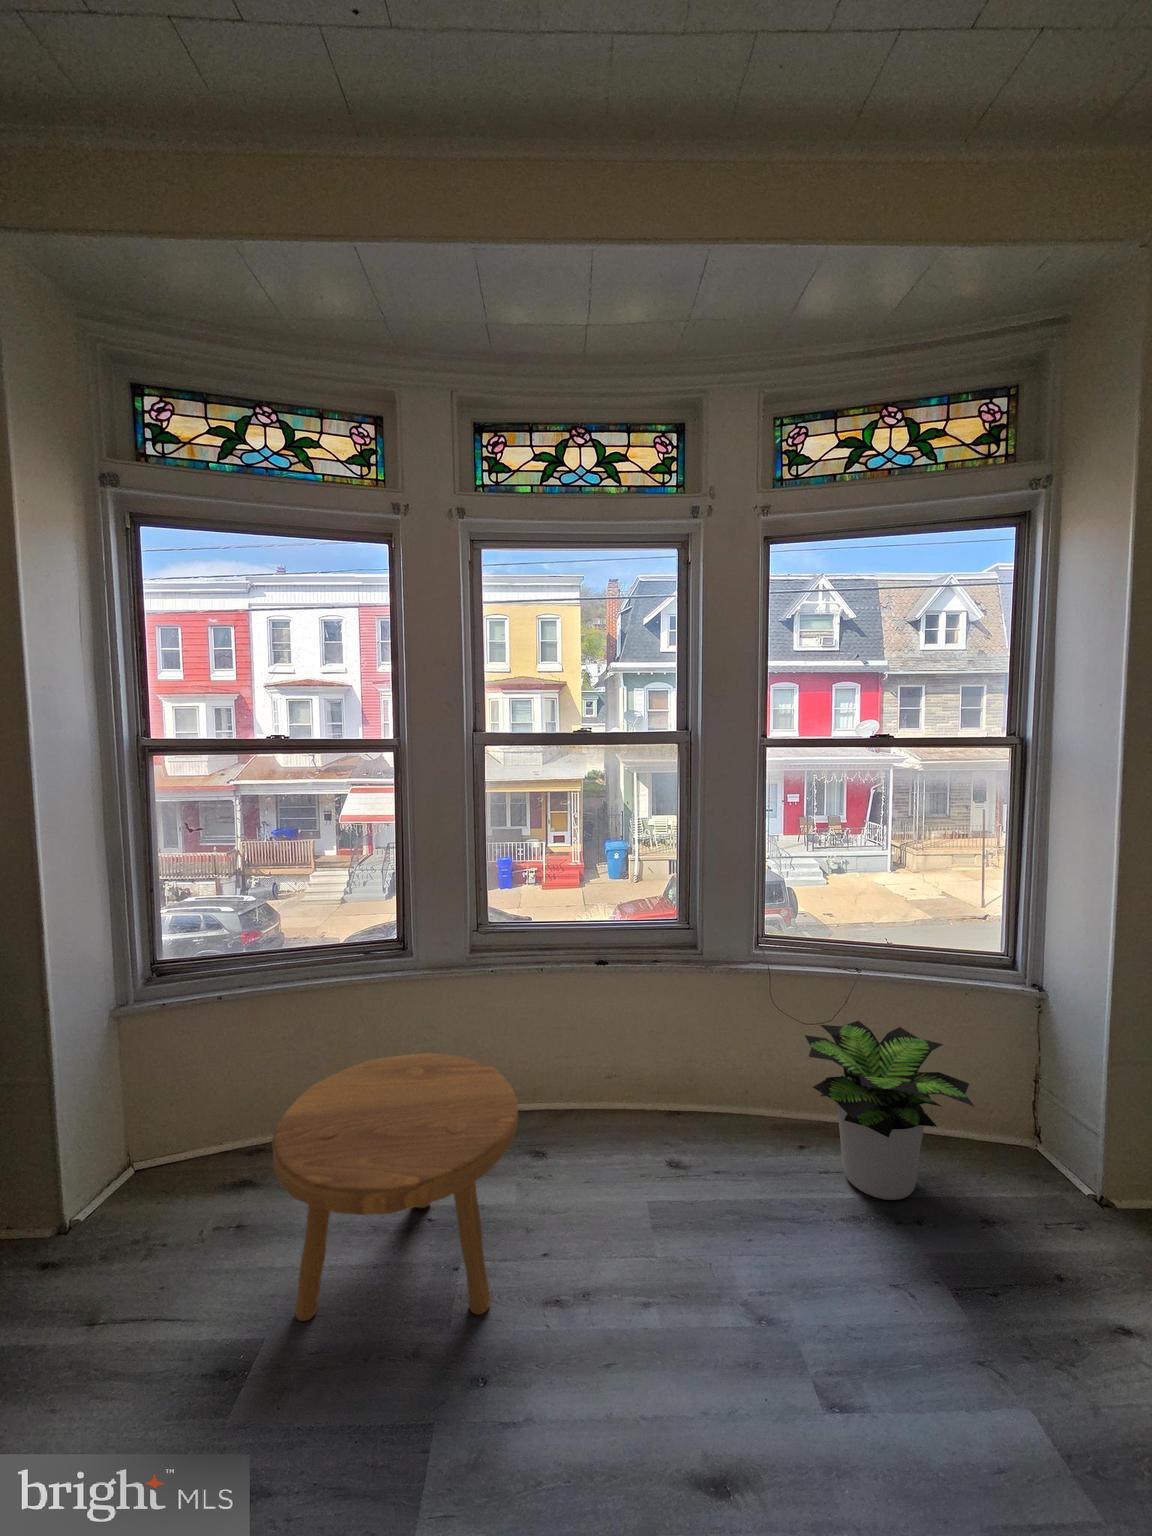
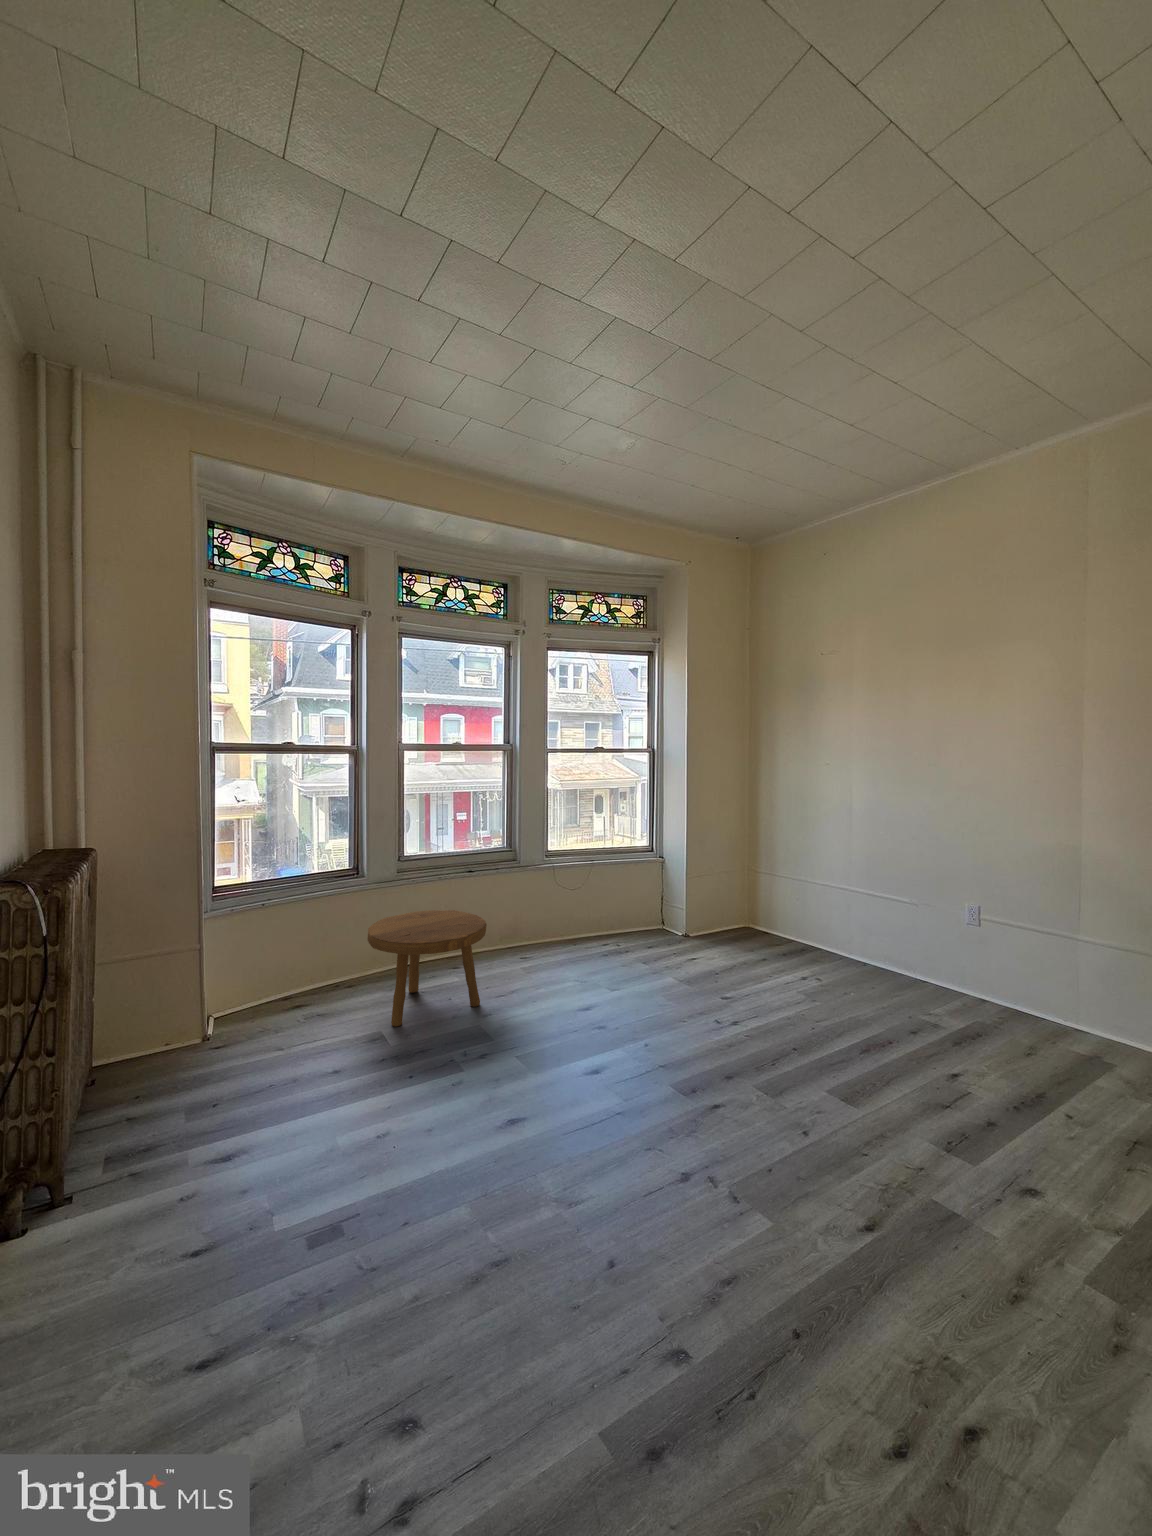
potted plant: present [805,1021,975,1200] -> none [576,880,647,949]

